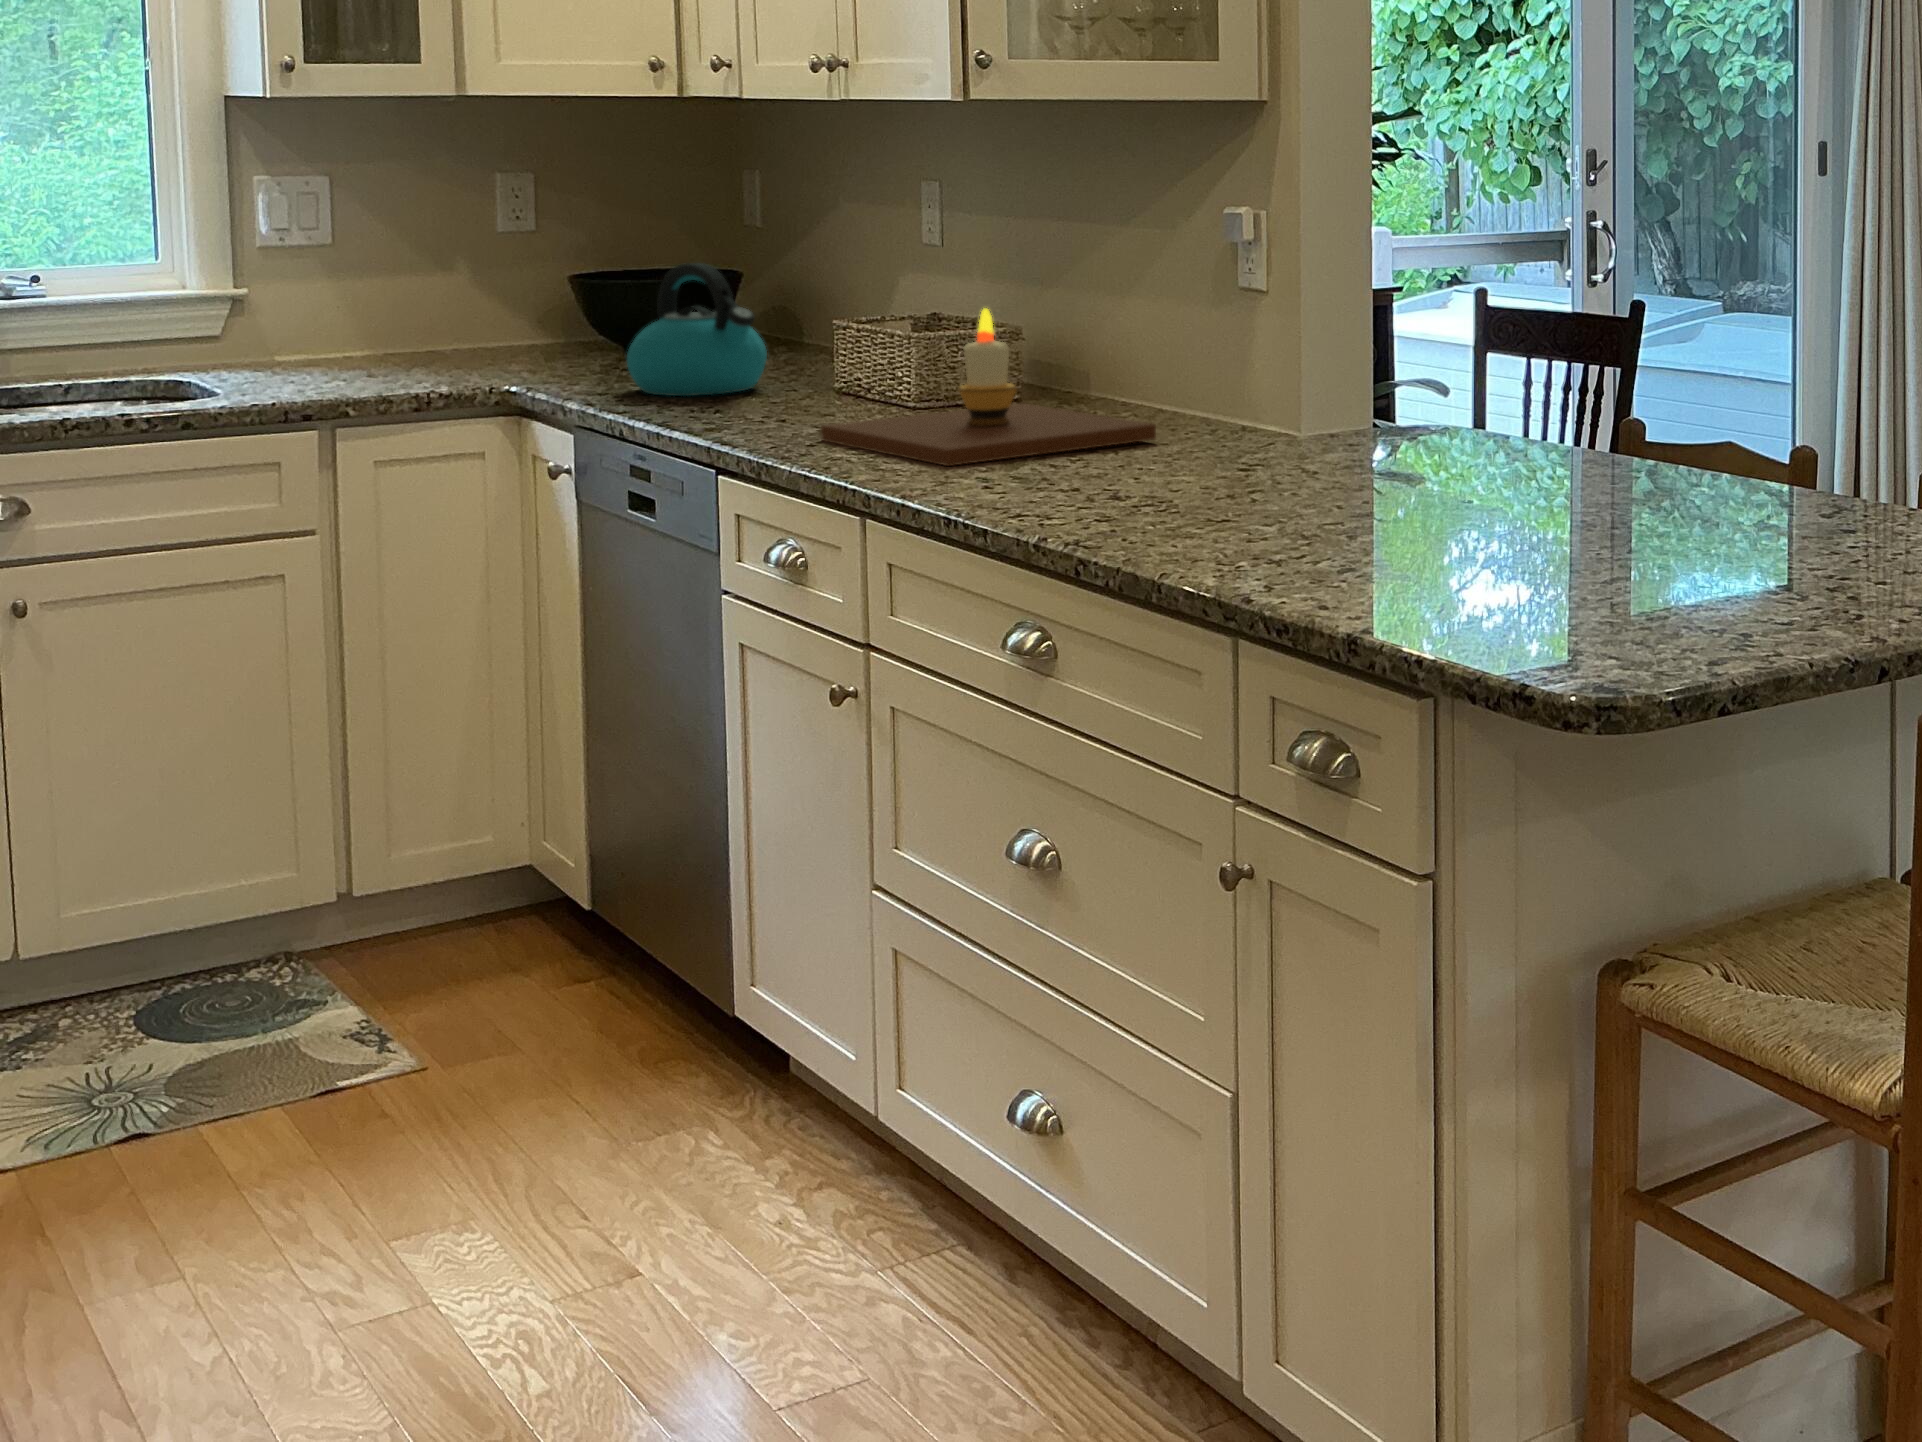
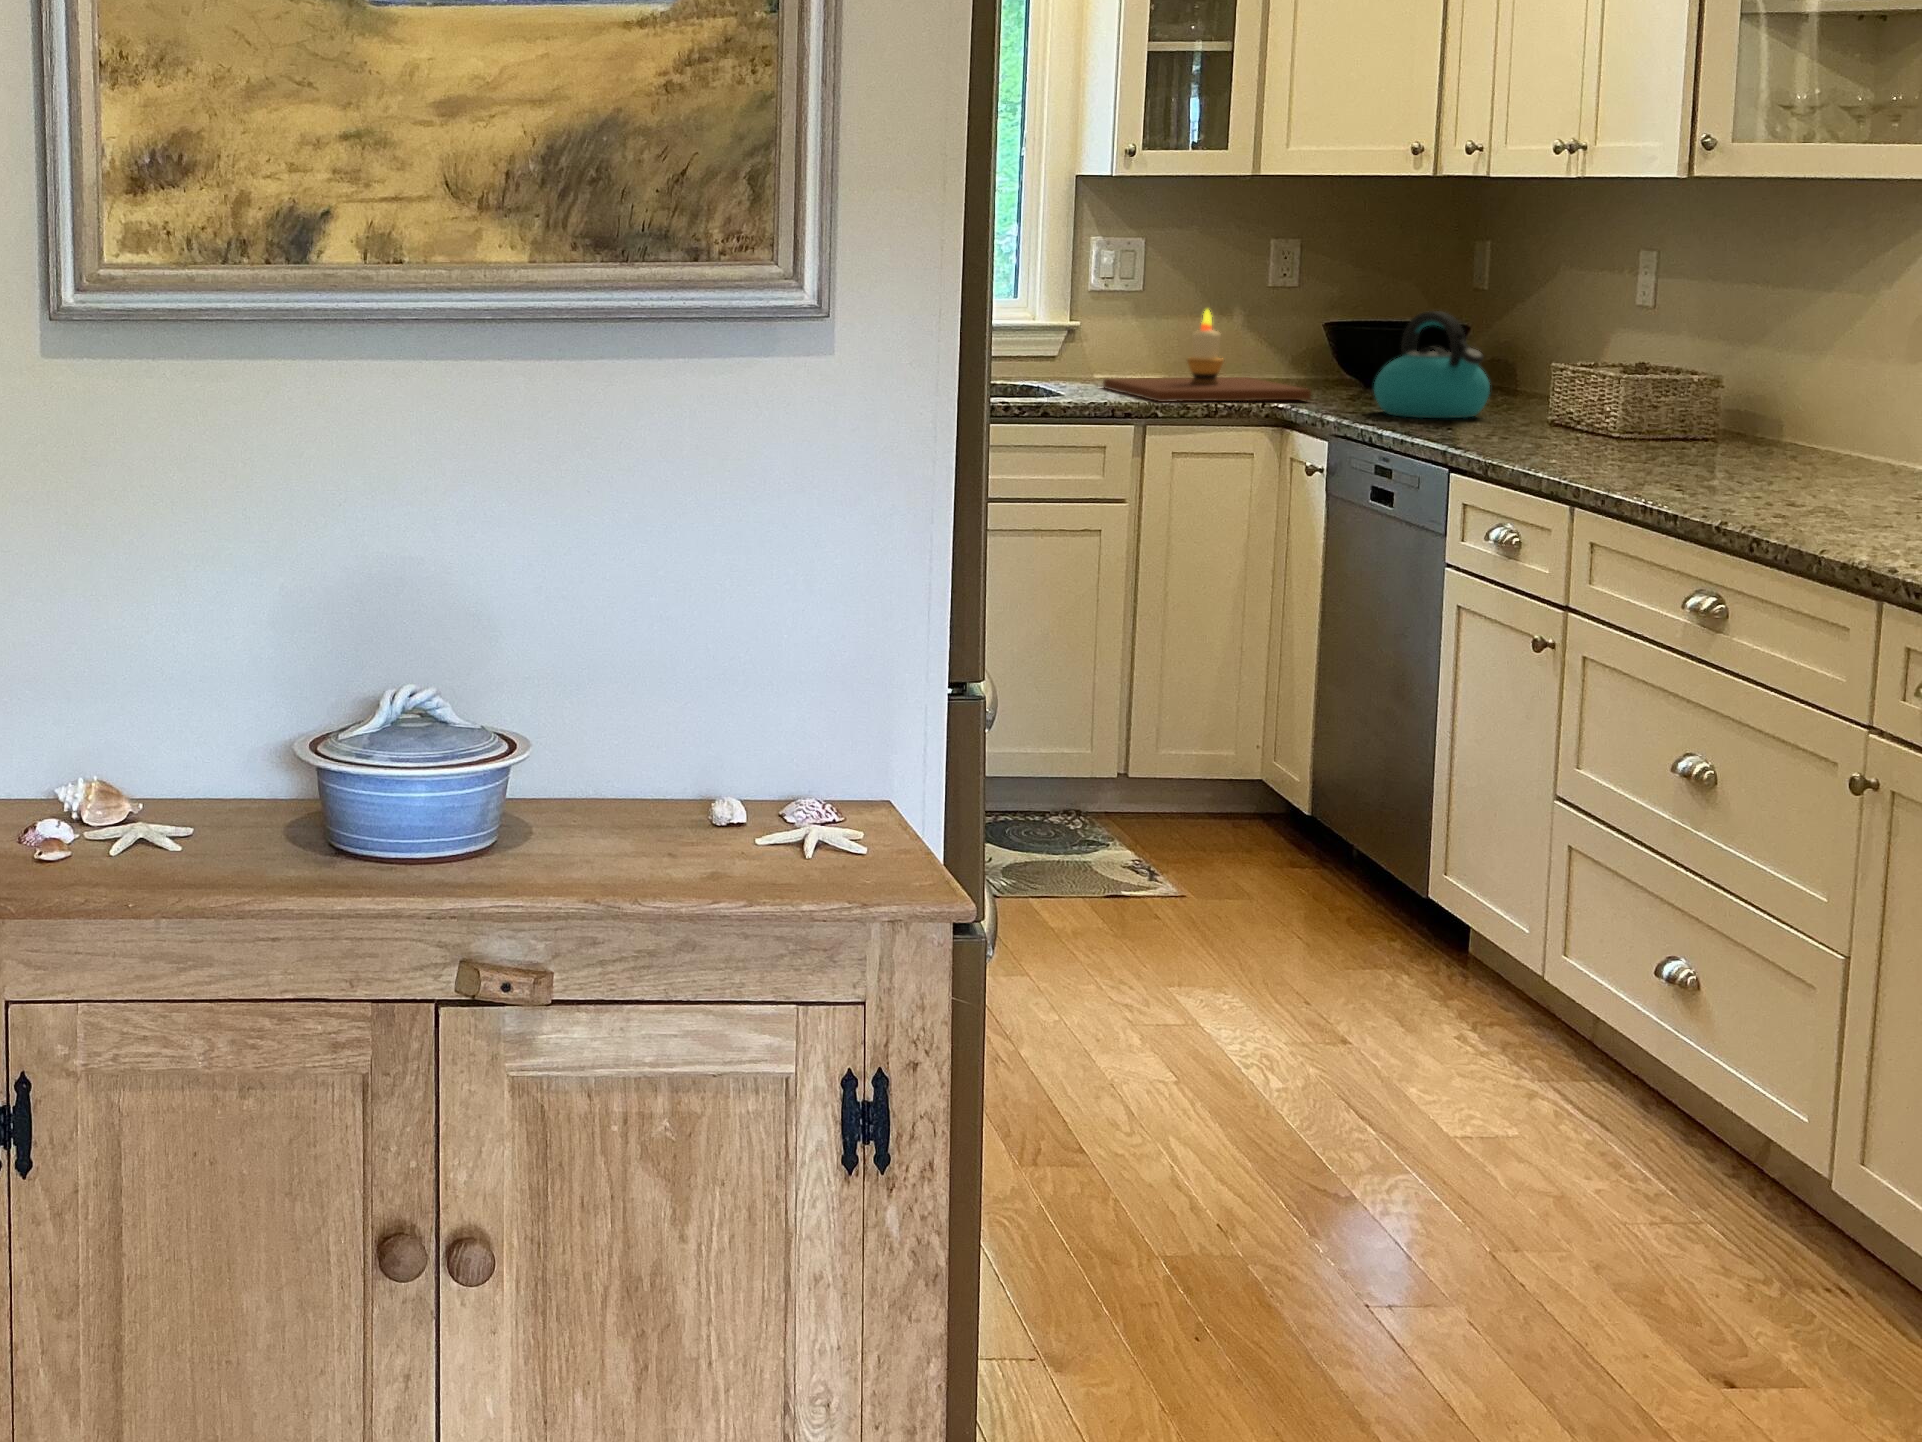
candle: present [821,309,1156,466] -> present [1103,310,1311,402]

